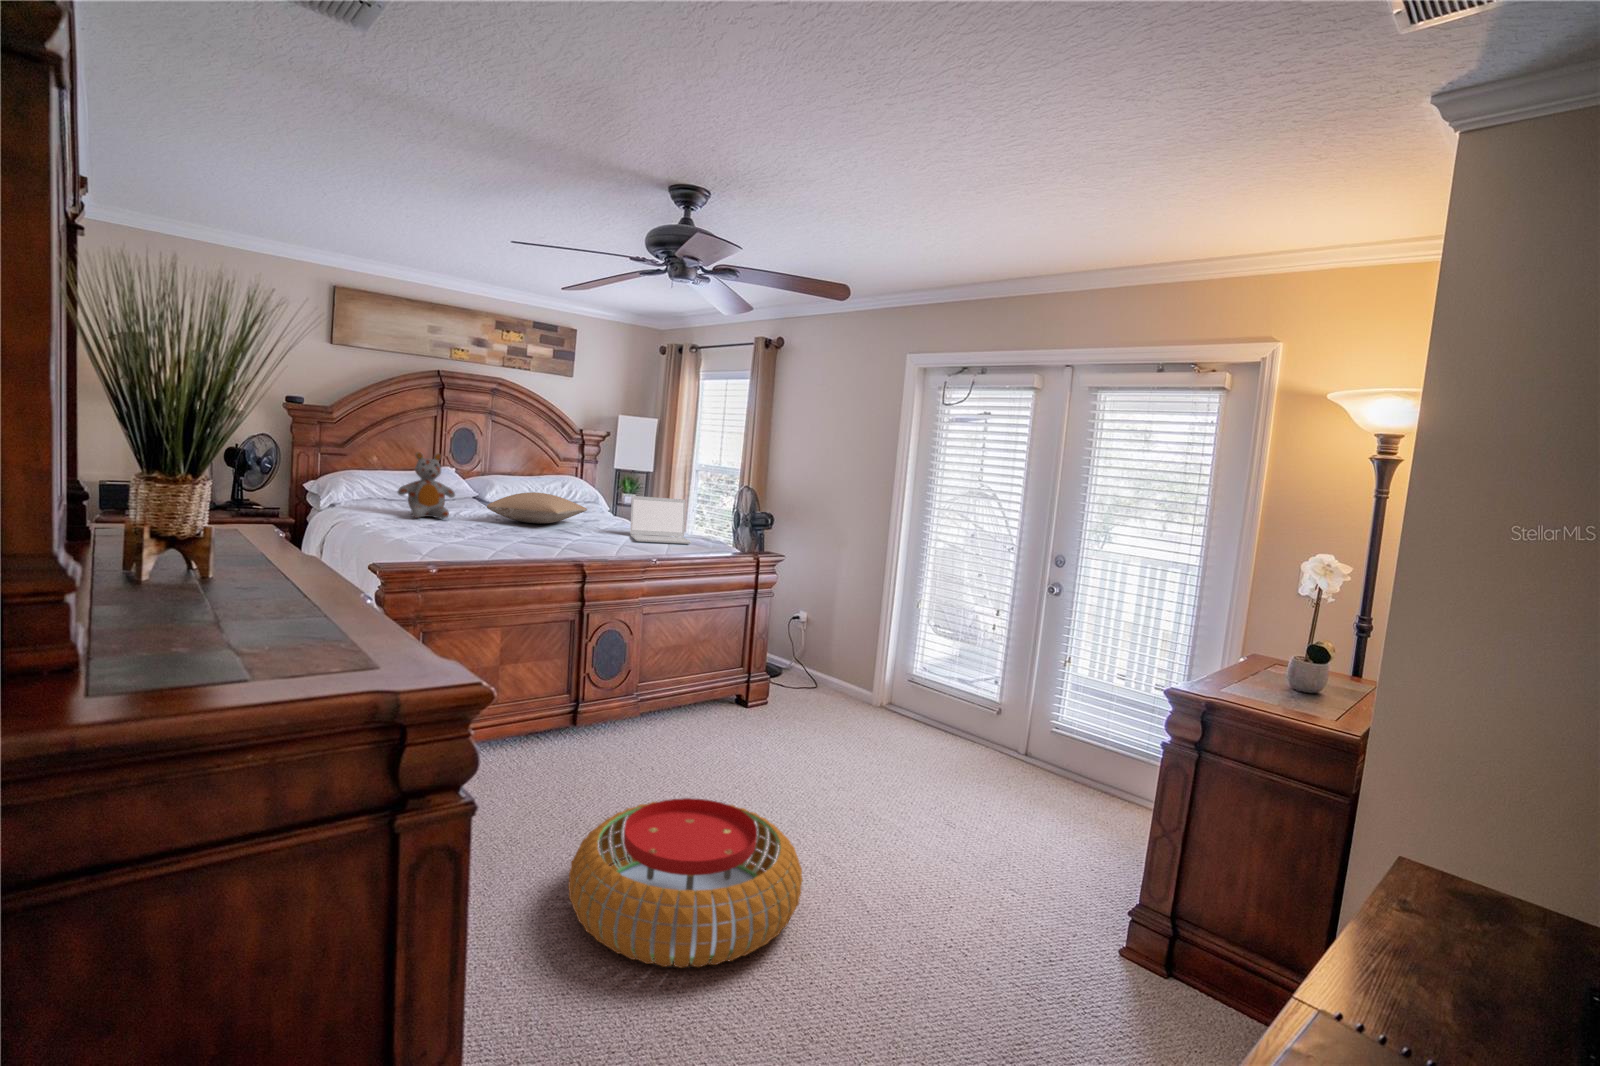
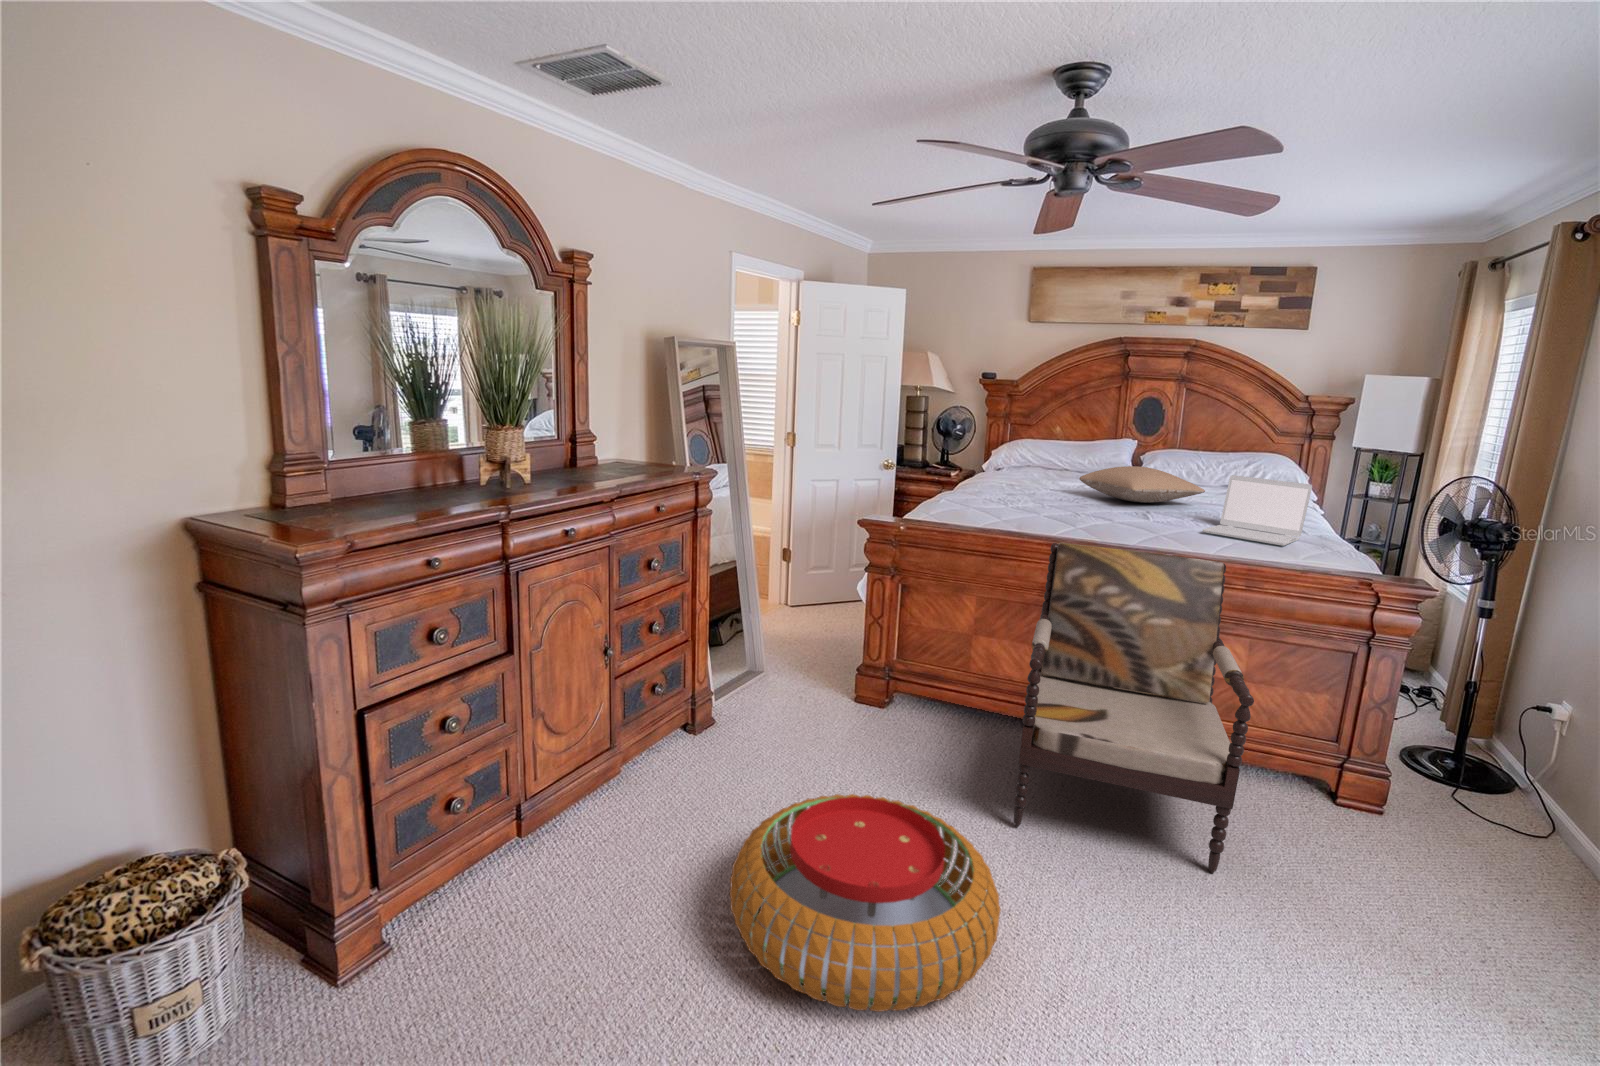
stuffed bear: present [398,452,455,519] -> none [1014,421,1067,488]
armchair: none [574,560,781,798] -> present [1014,543,1254,874]

